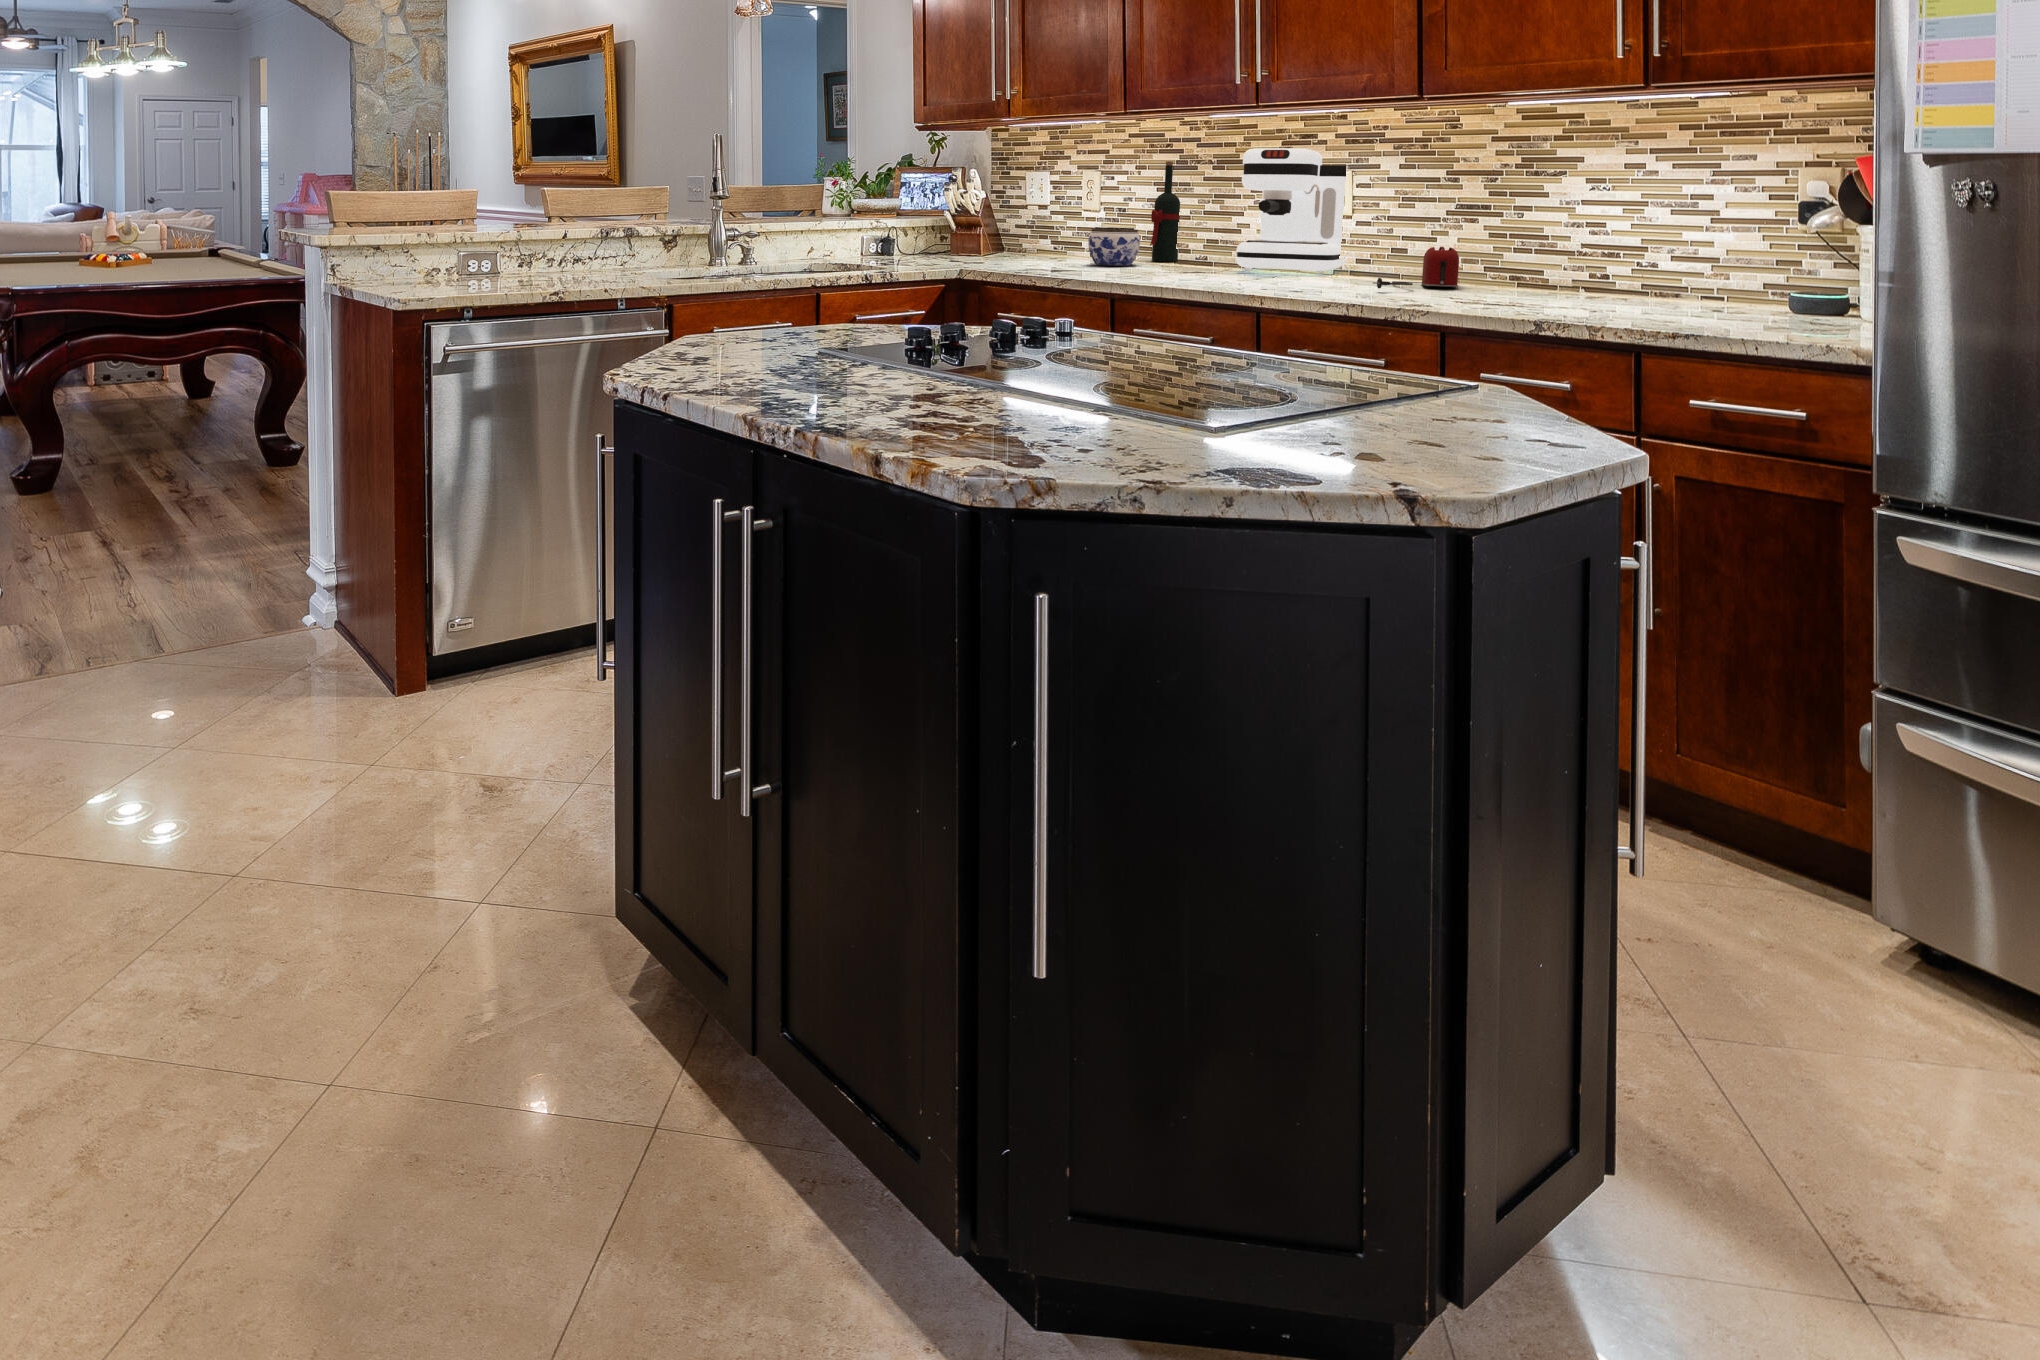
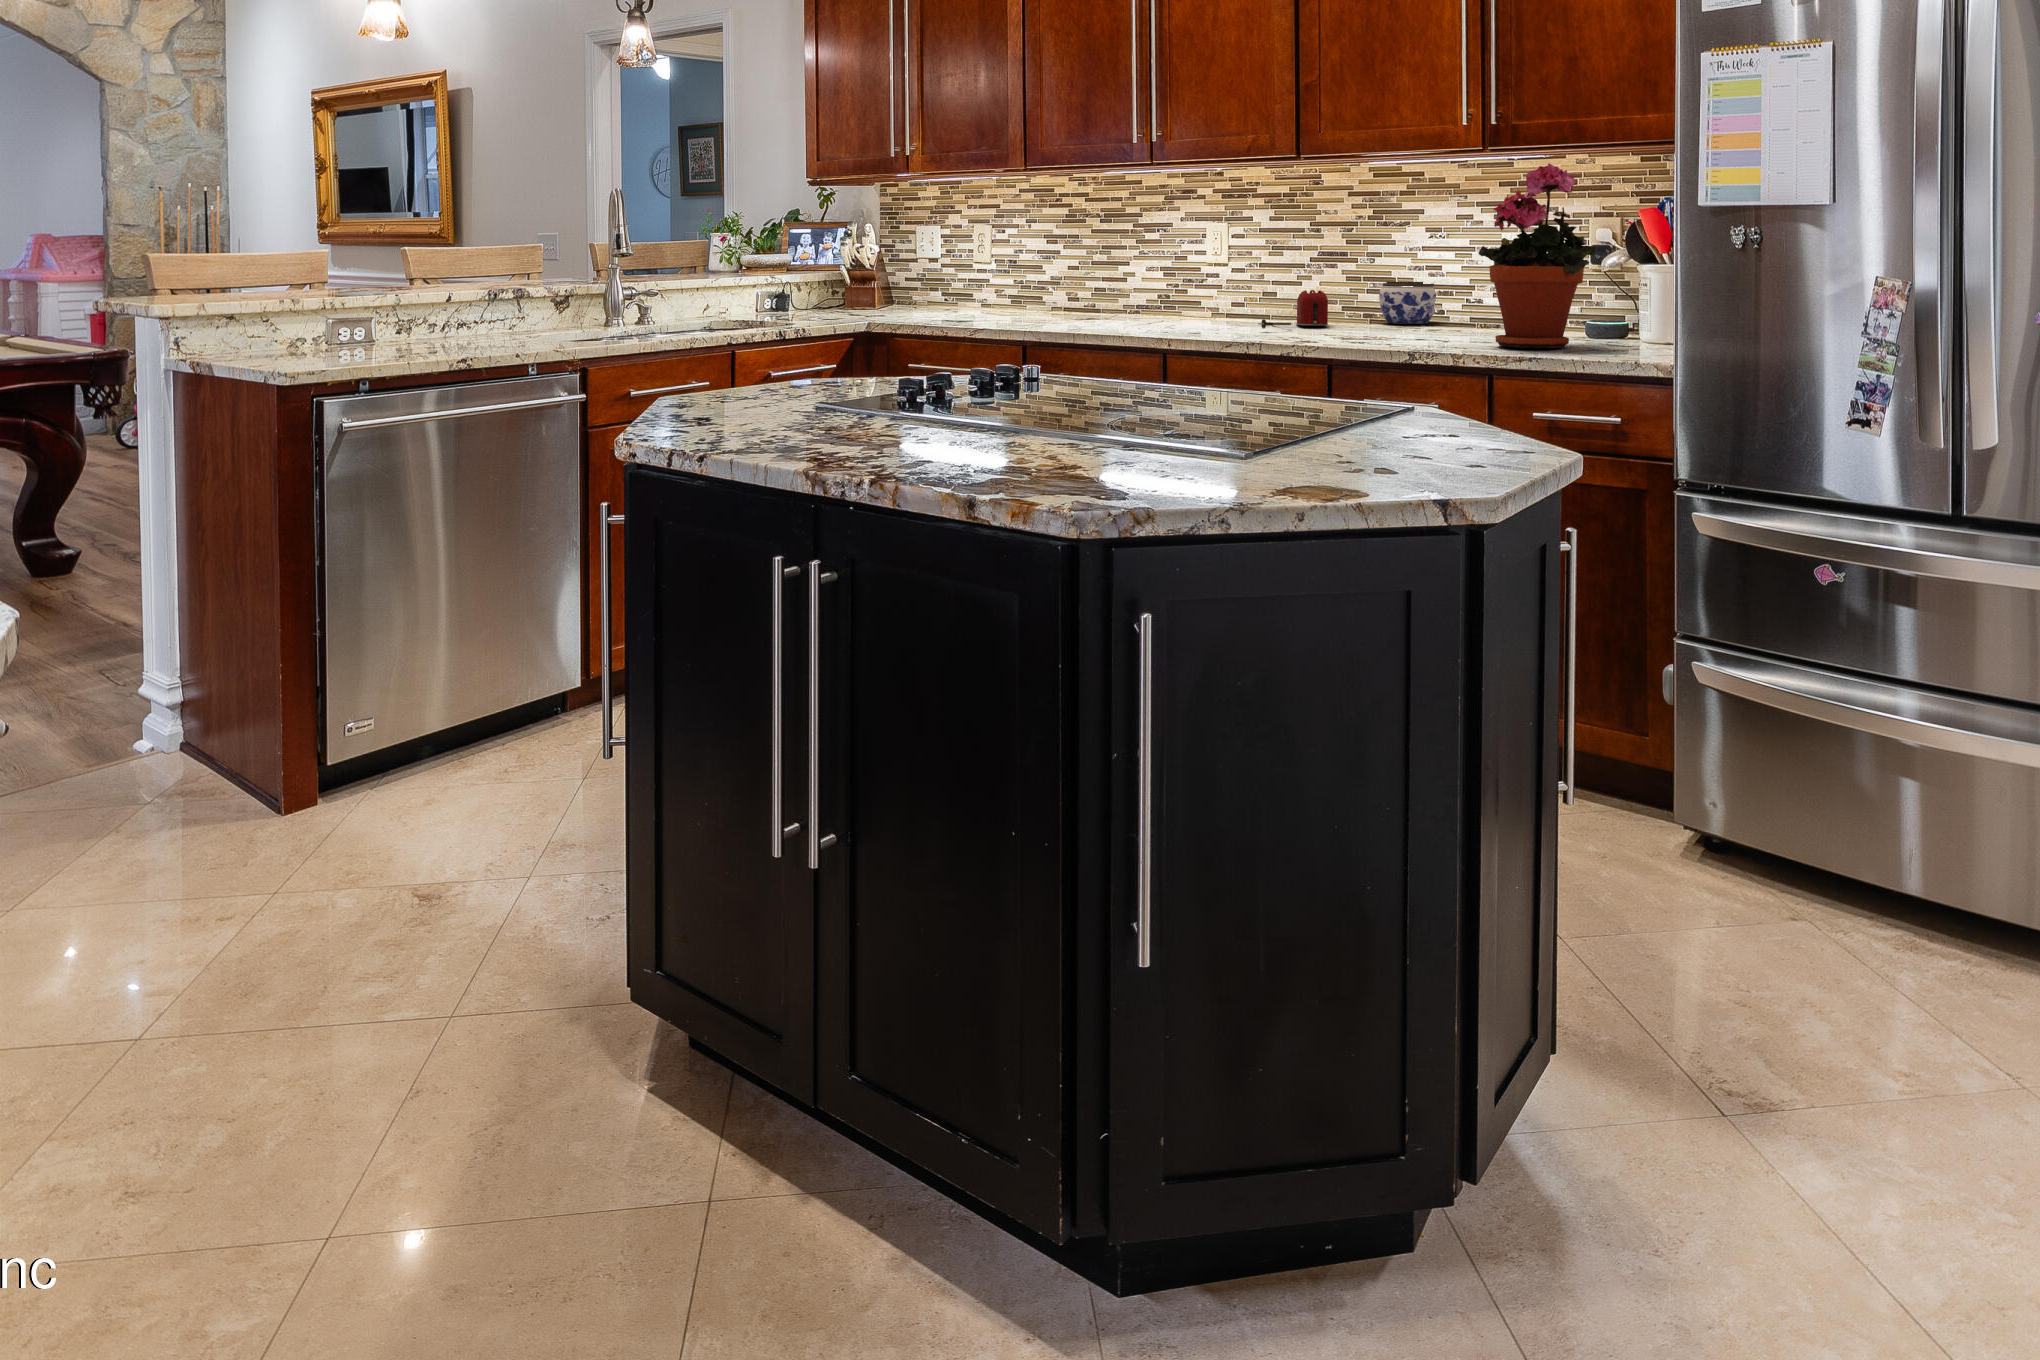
potted plant: none [1643,102,1802,324] -> present [1478,163,1596,348]
coffee maker: present [1236,148,1347,273] -> none [1129,202,1226,317]
wine bottle: present [1150,161,1180,261] -> none [1044,215,1071,310]
jar: present [1088,227,1140,266] -> present [1379,282,1437,324]

